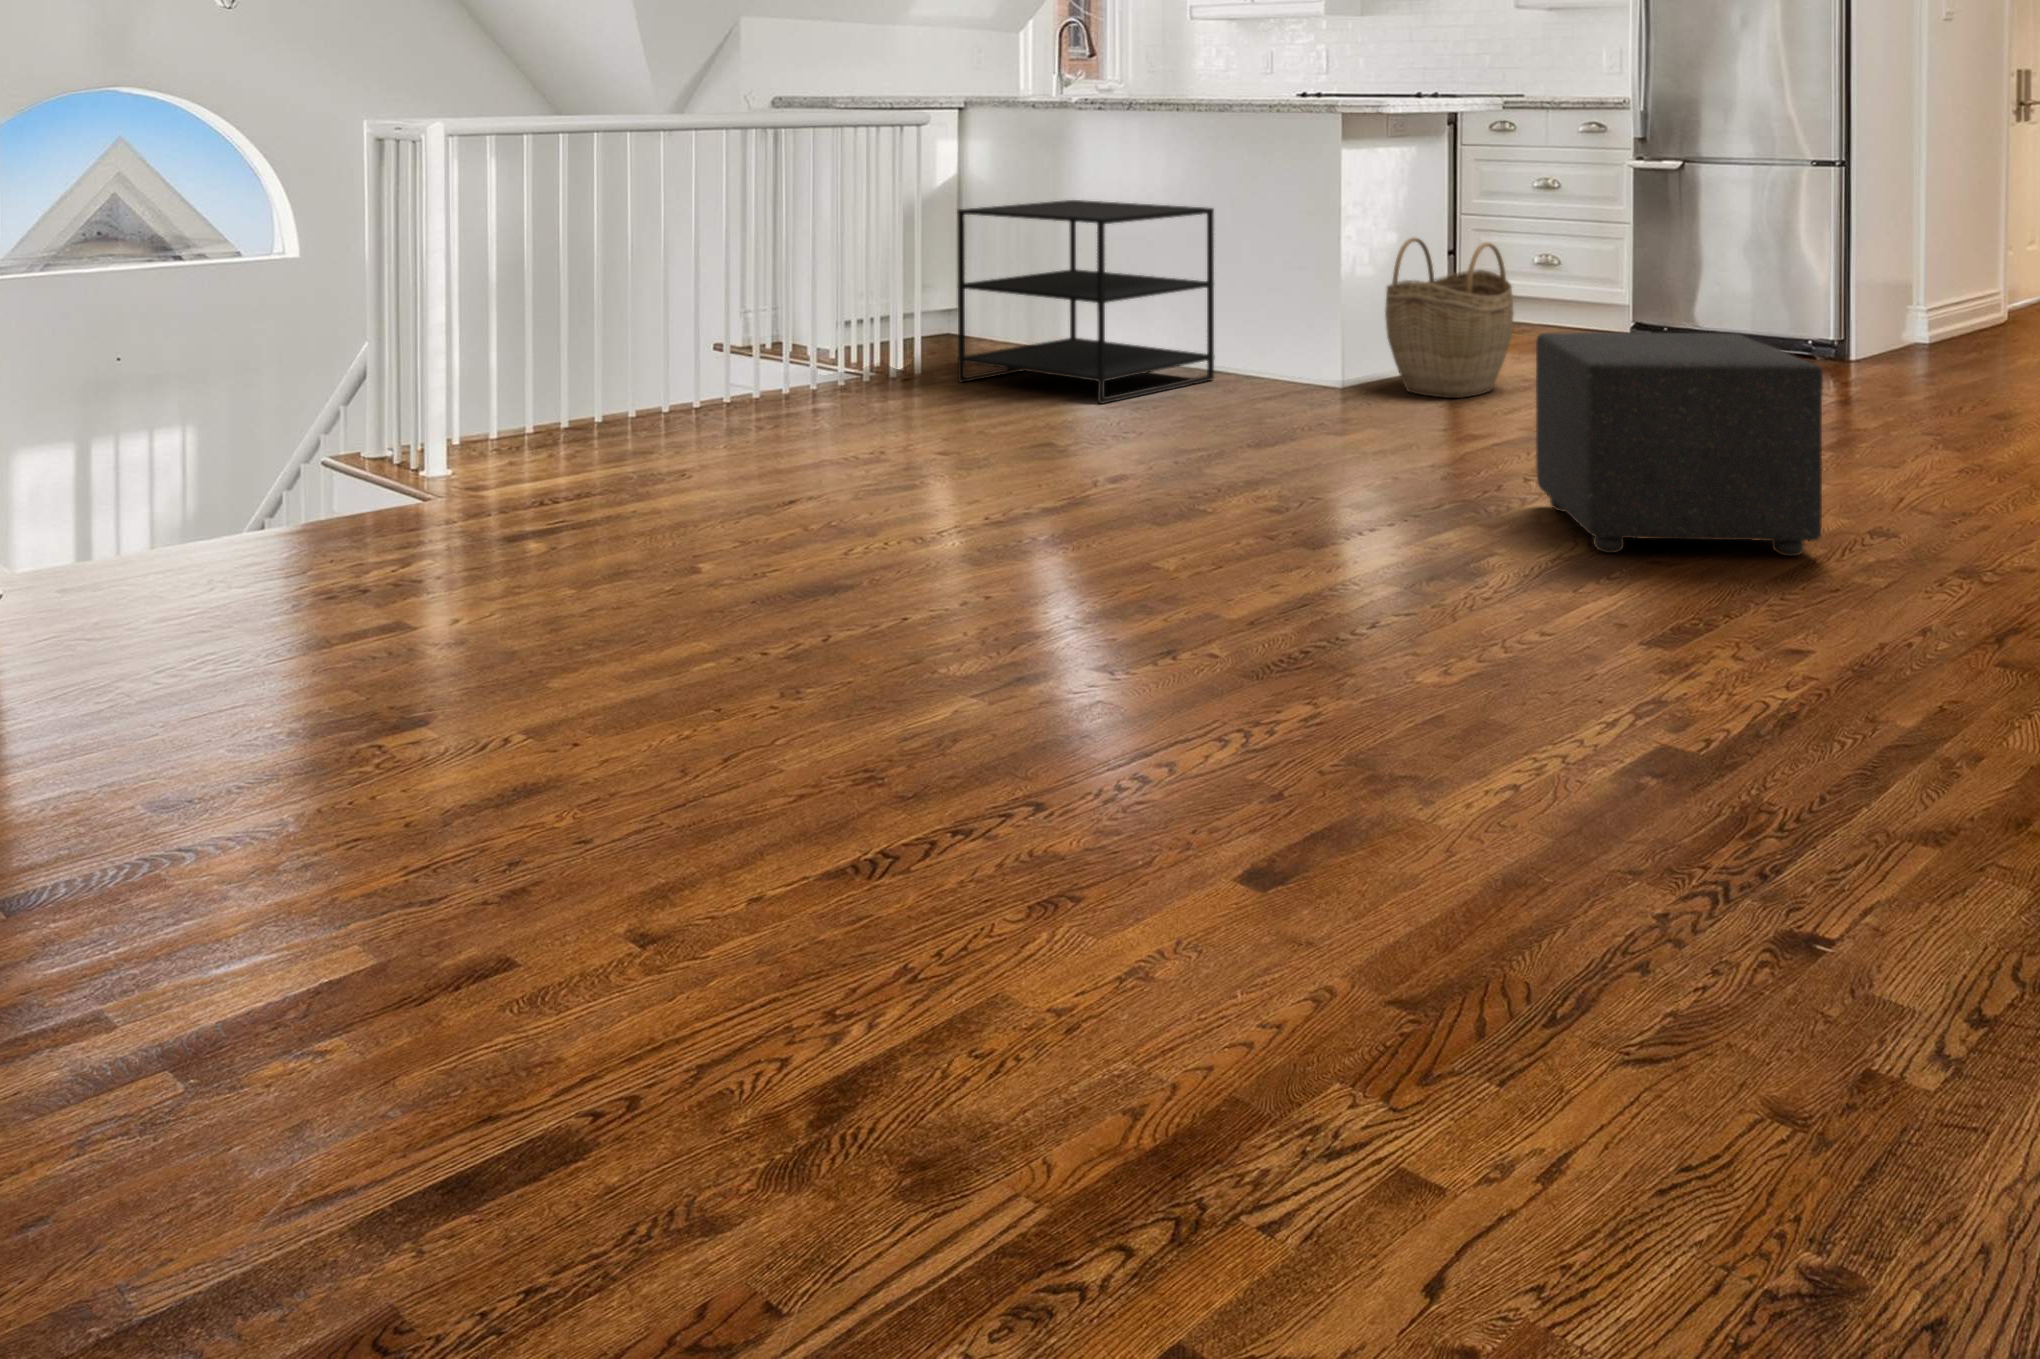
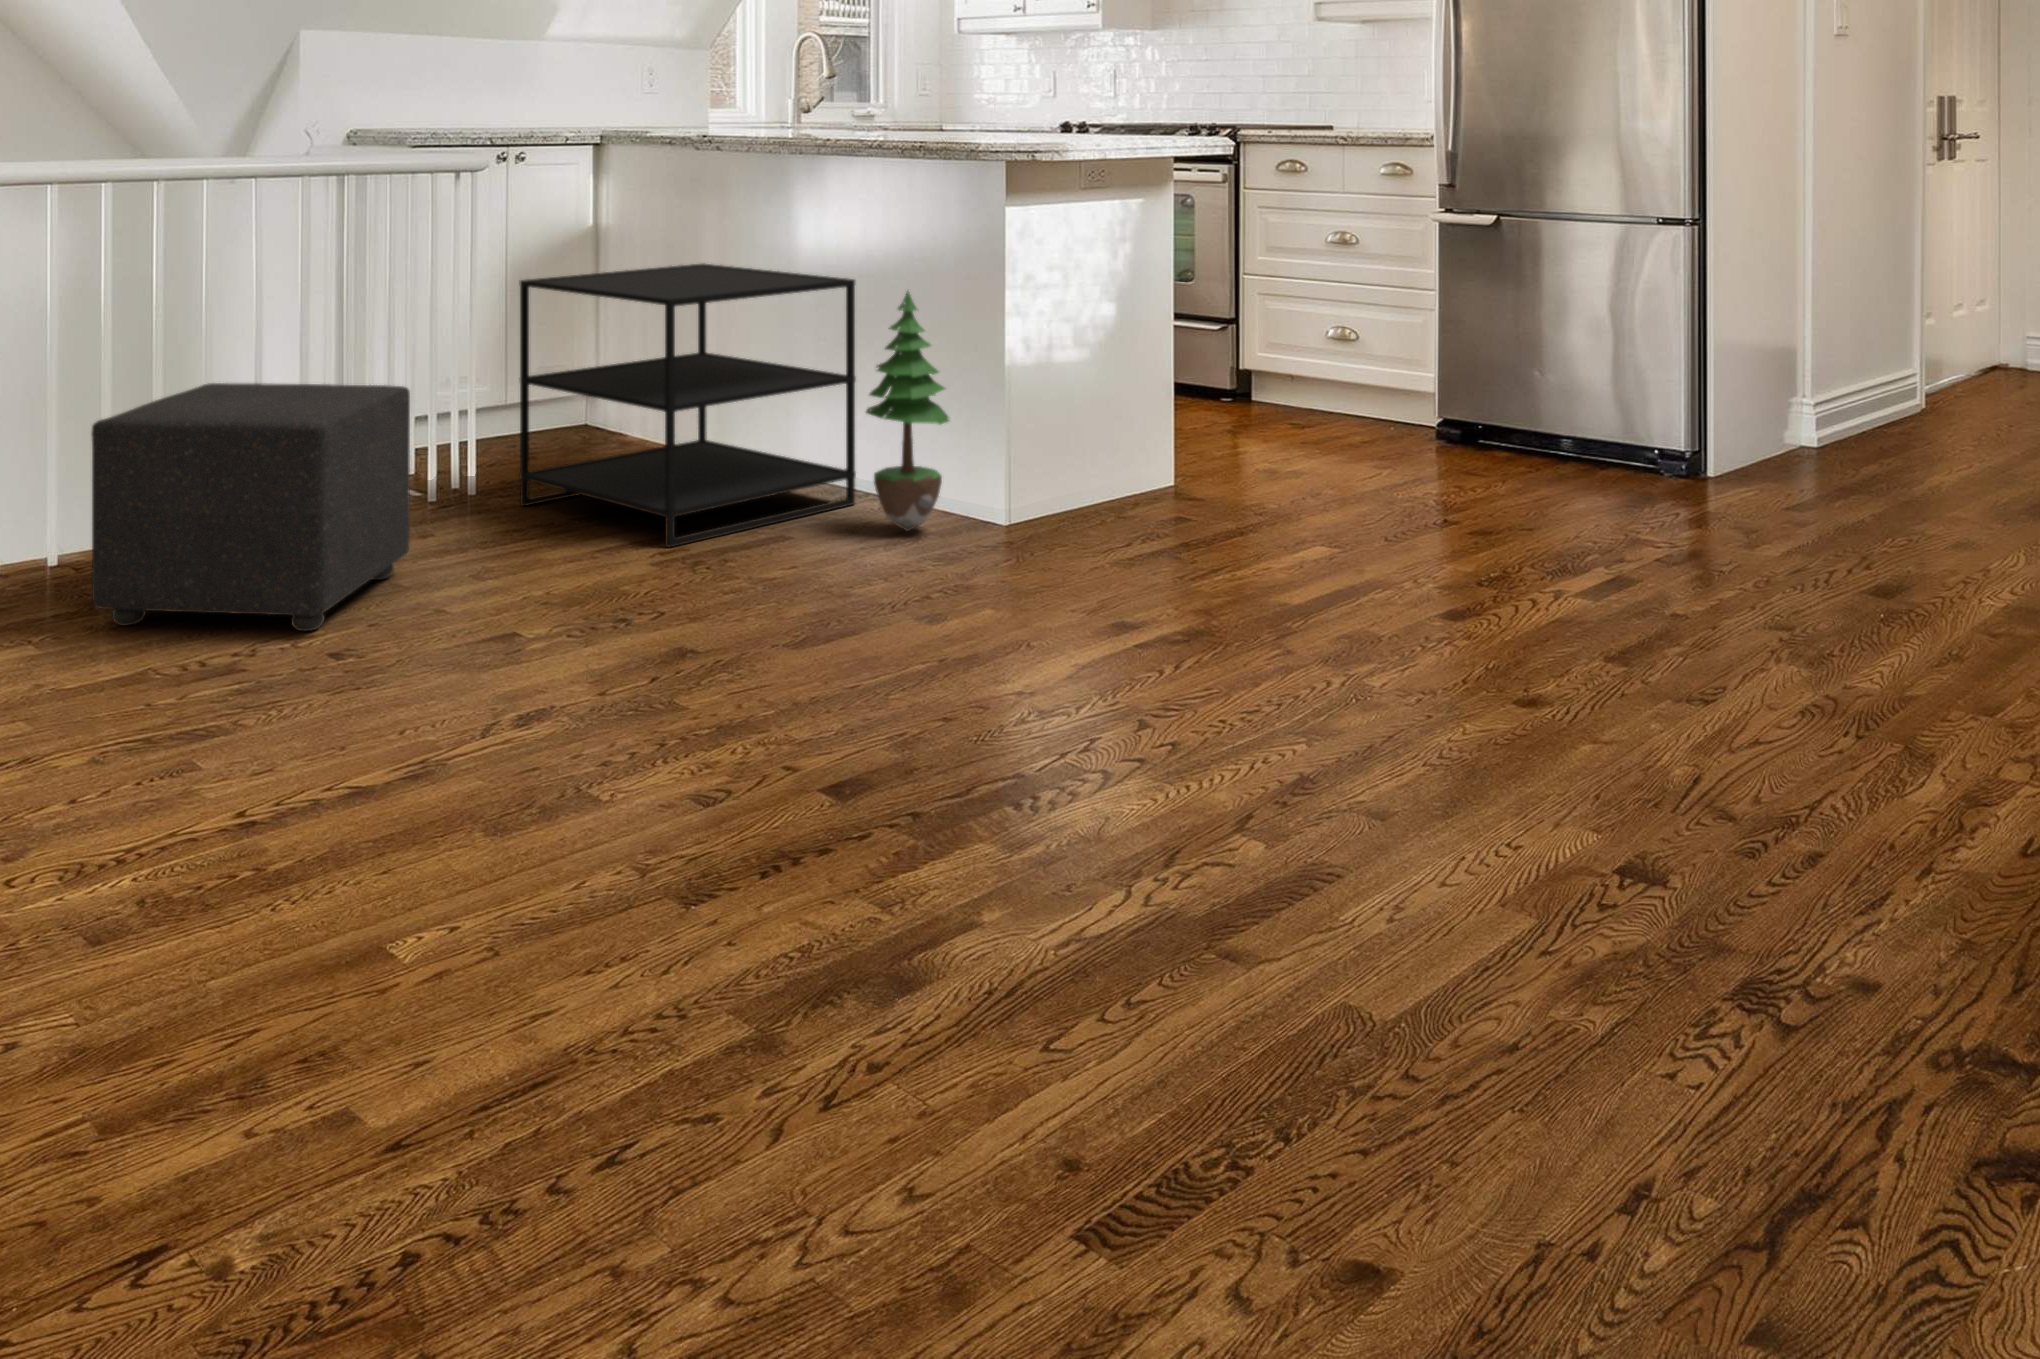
potted tree: none [1236,212,1303,394] -> present [866,291,949,531]
woven basket: present [1385,238,1513,398] -> none [1065,321,1237,540]
ottoman: present [1536,332,1823,556] -> present [91,383,410,631]

